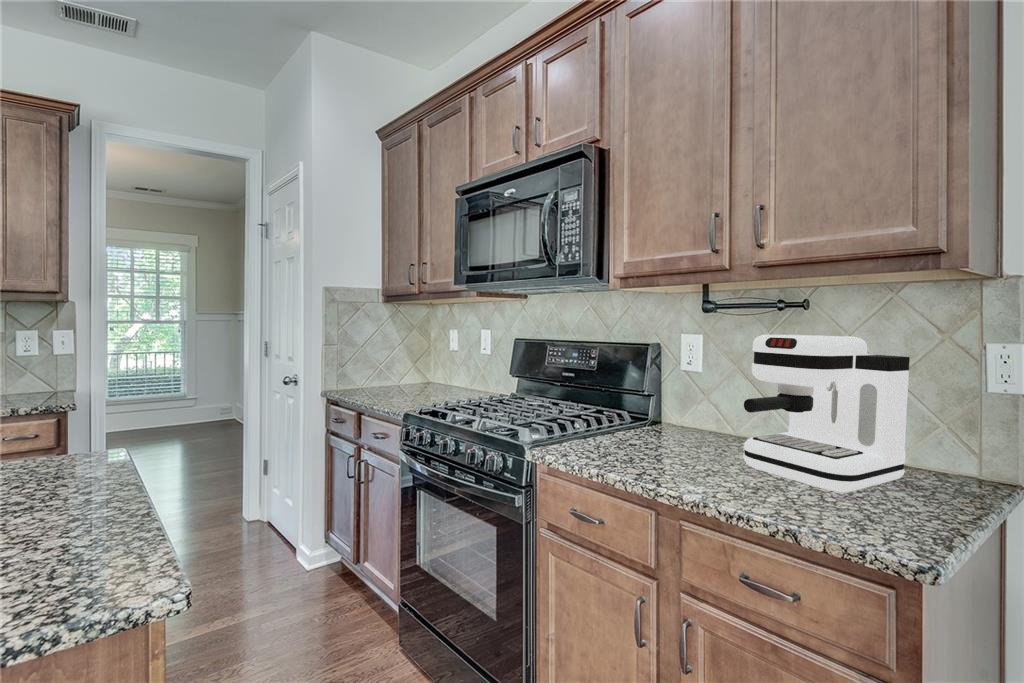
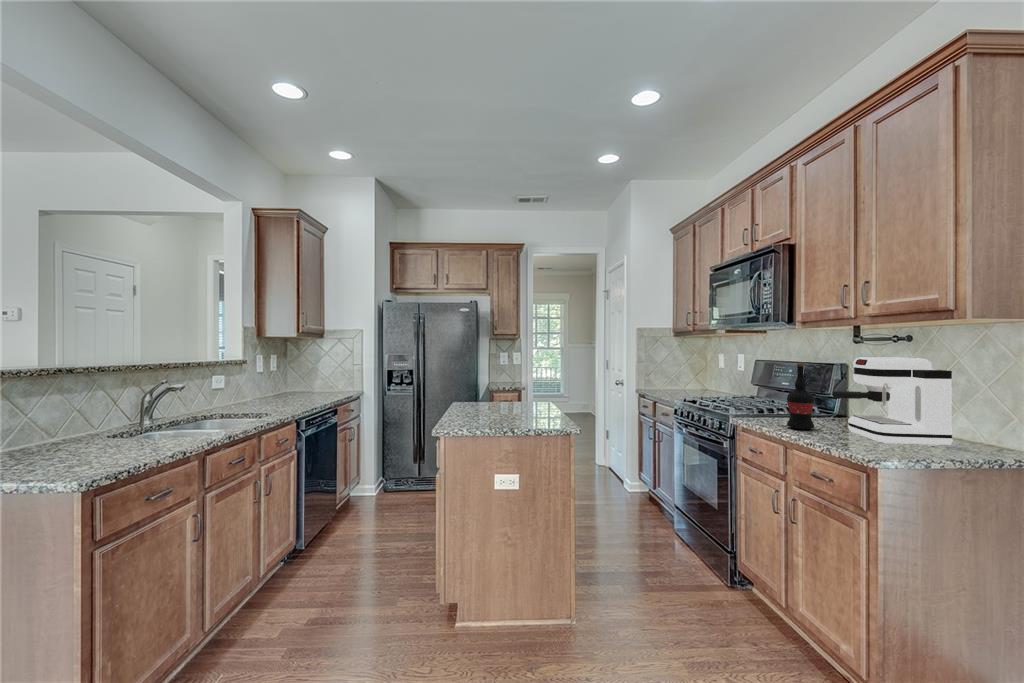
wine bottle: none [646,346,694,471] -> present [787,363,814,429]

